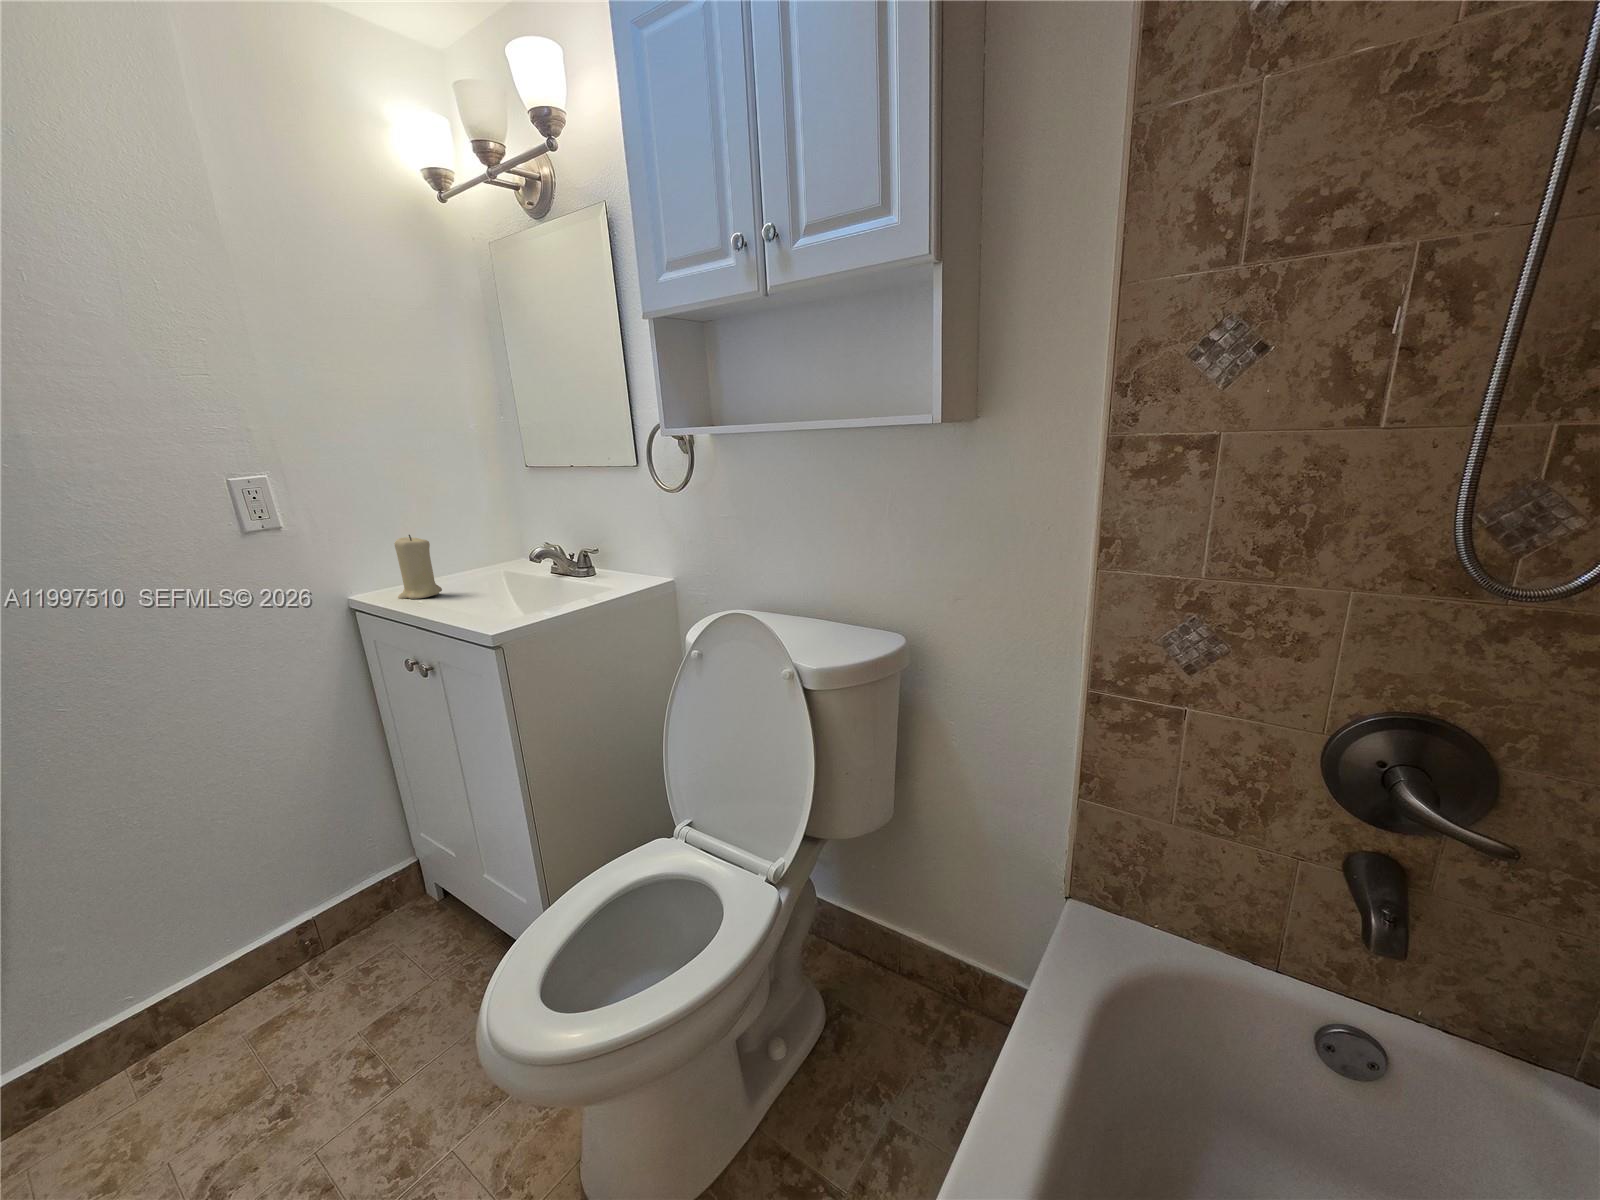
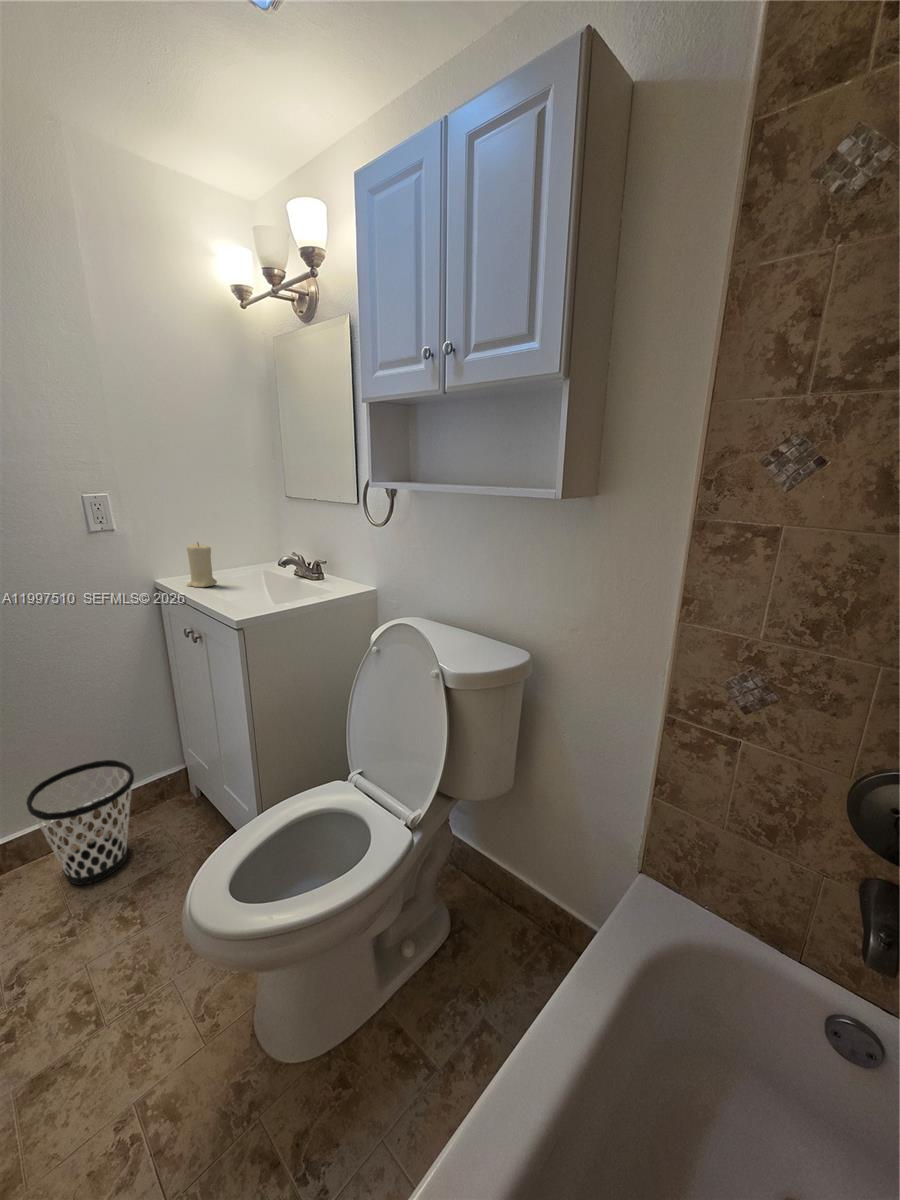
wastebasket: none [189,859,350,1045] -> present [27,760,134,885]

